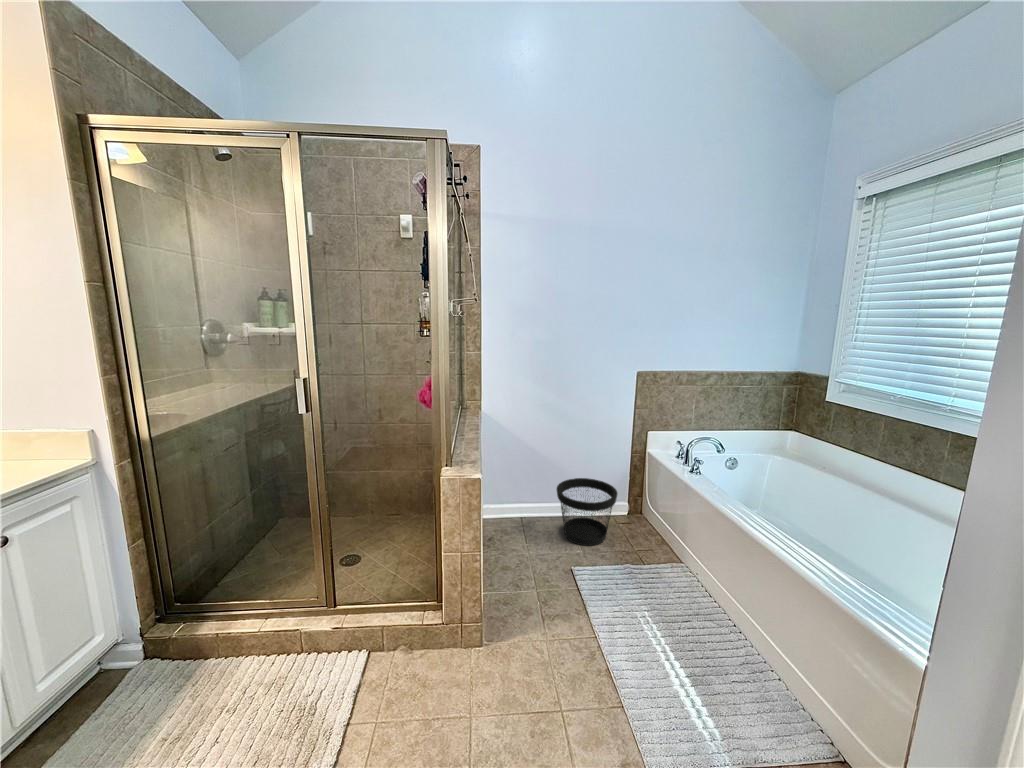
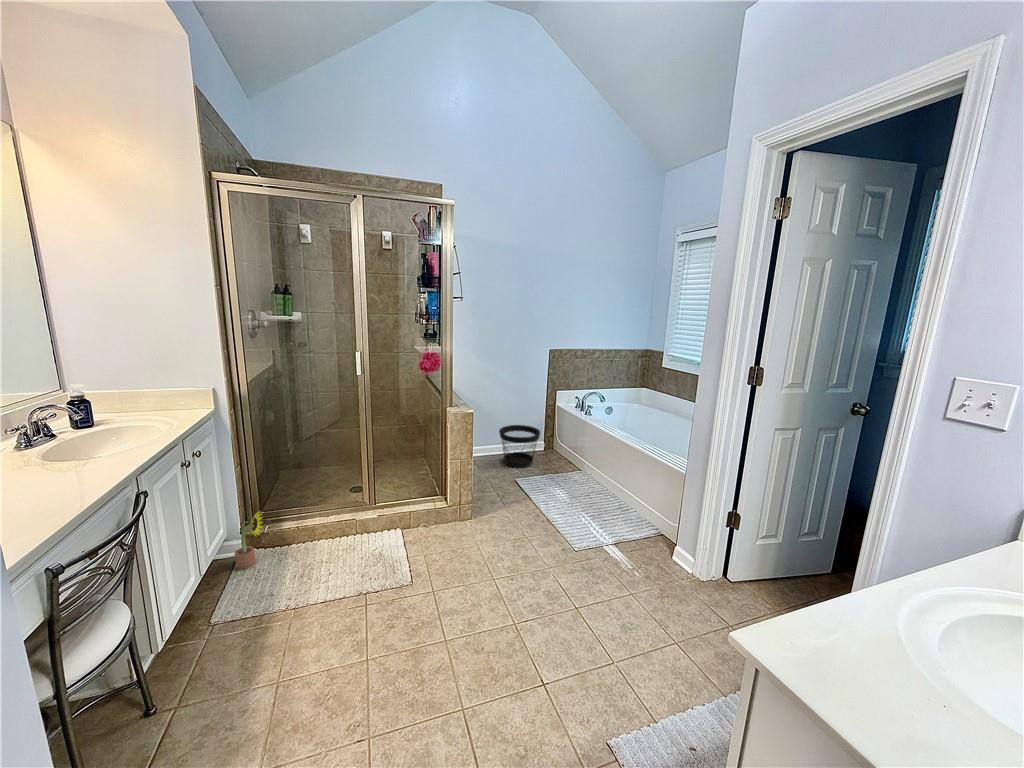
decorative plant: none [108,611,161,702] -> present [235,511,263,570]

